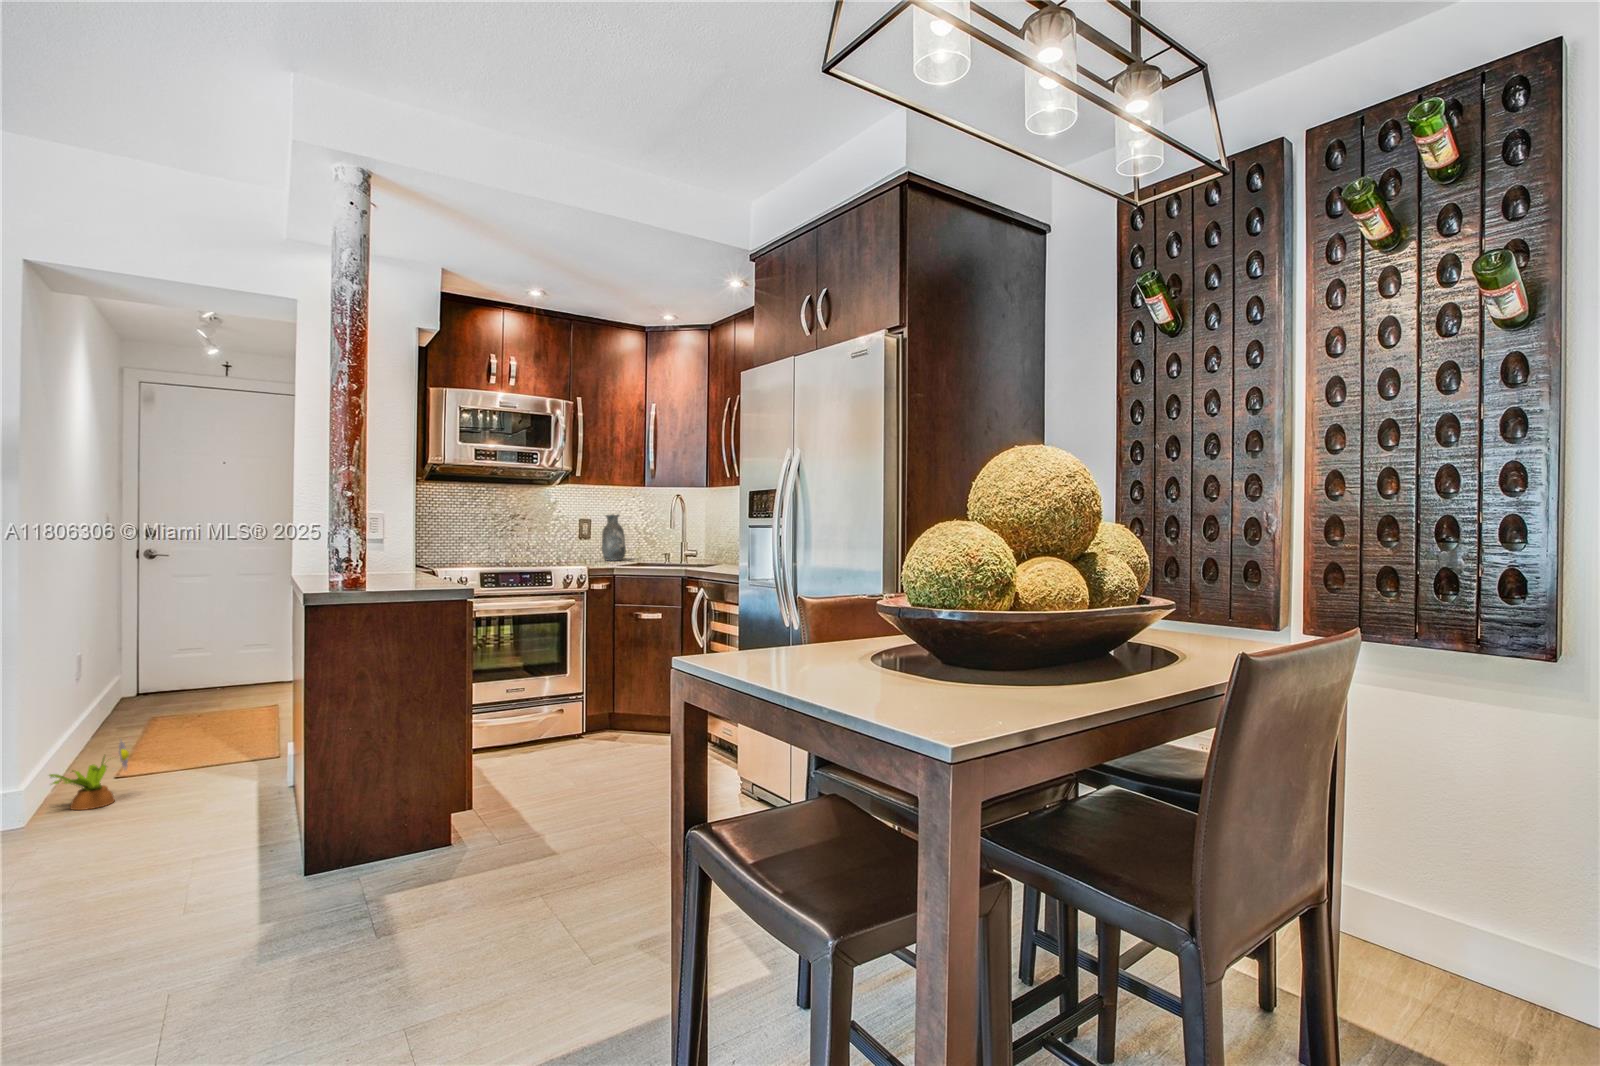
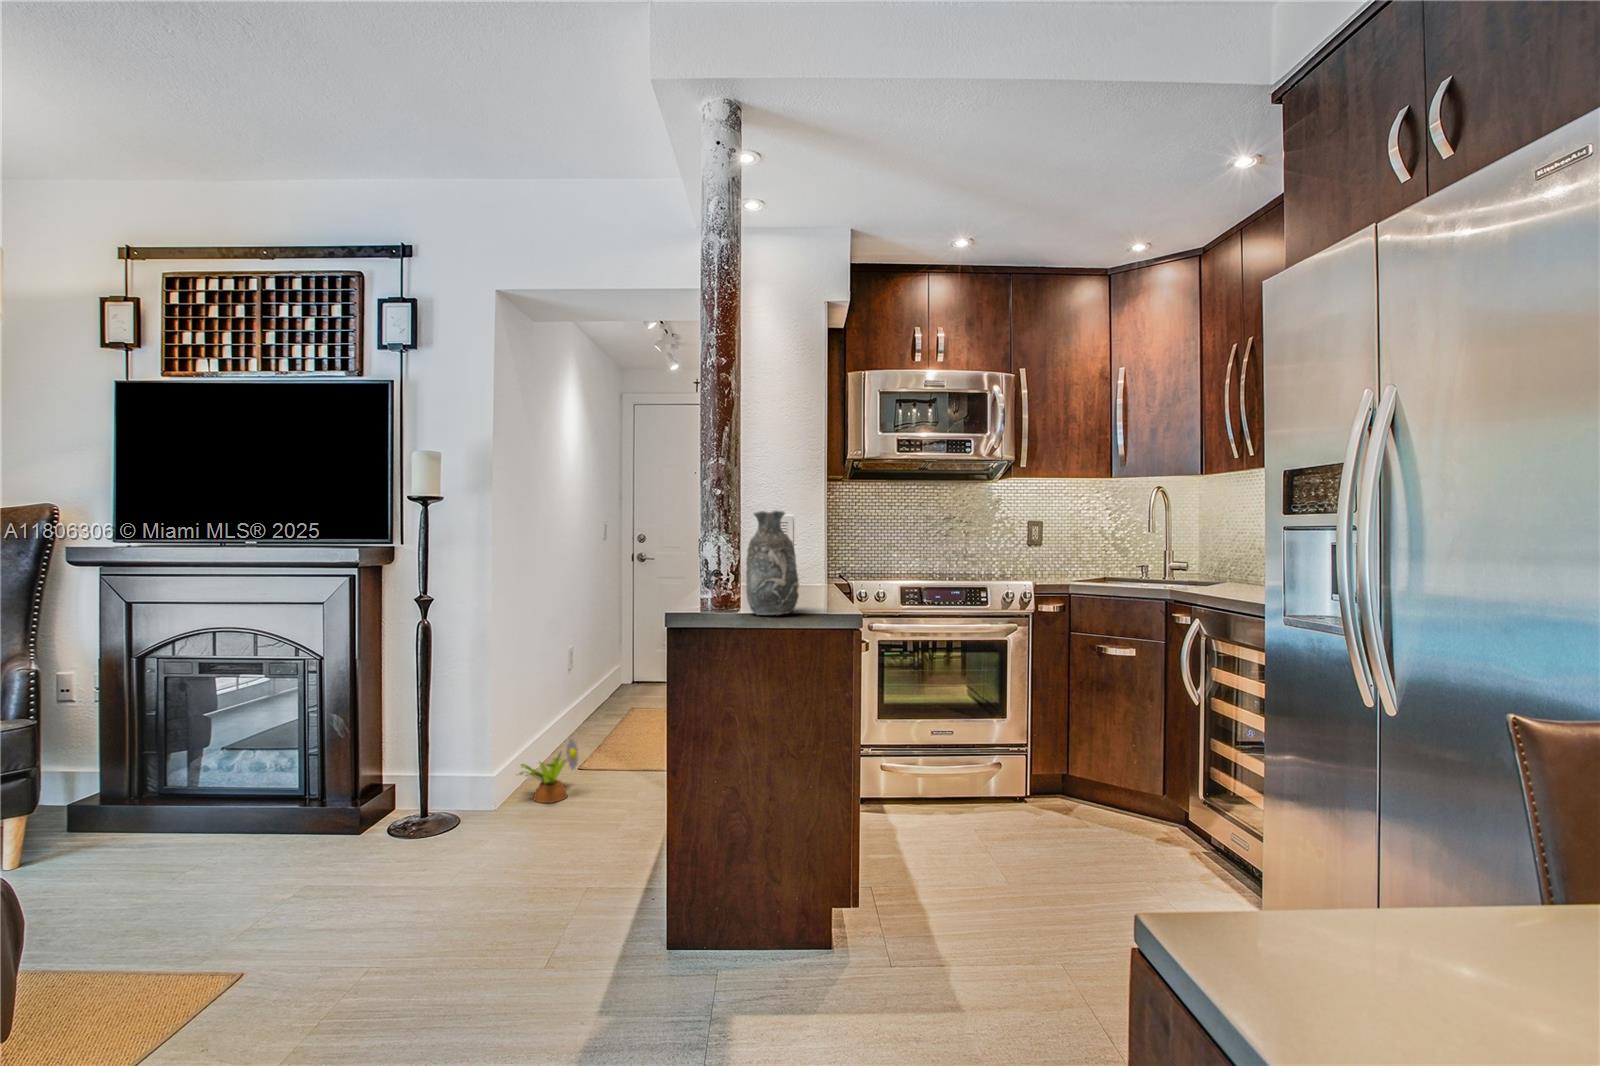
decorative vase: present [602,514,626,561] -> present [746,510,799,615]

